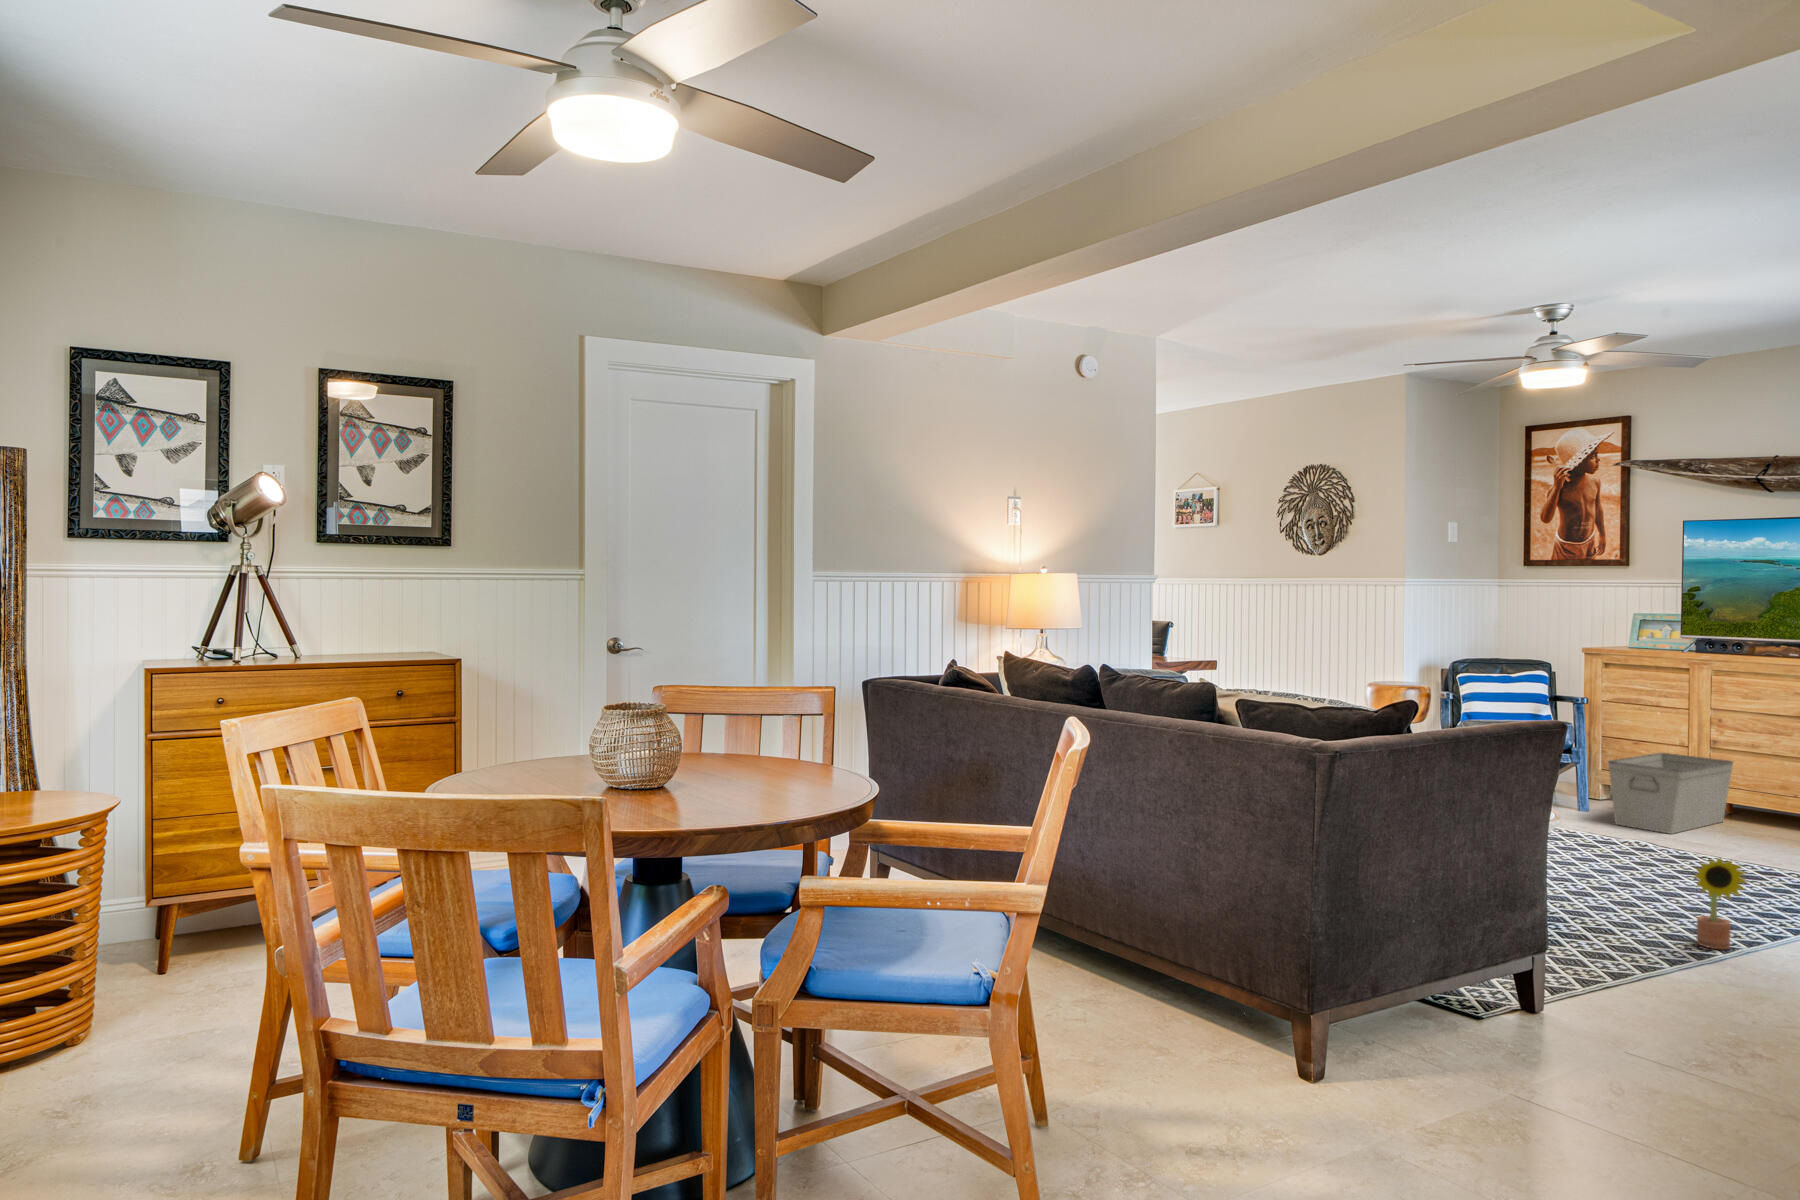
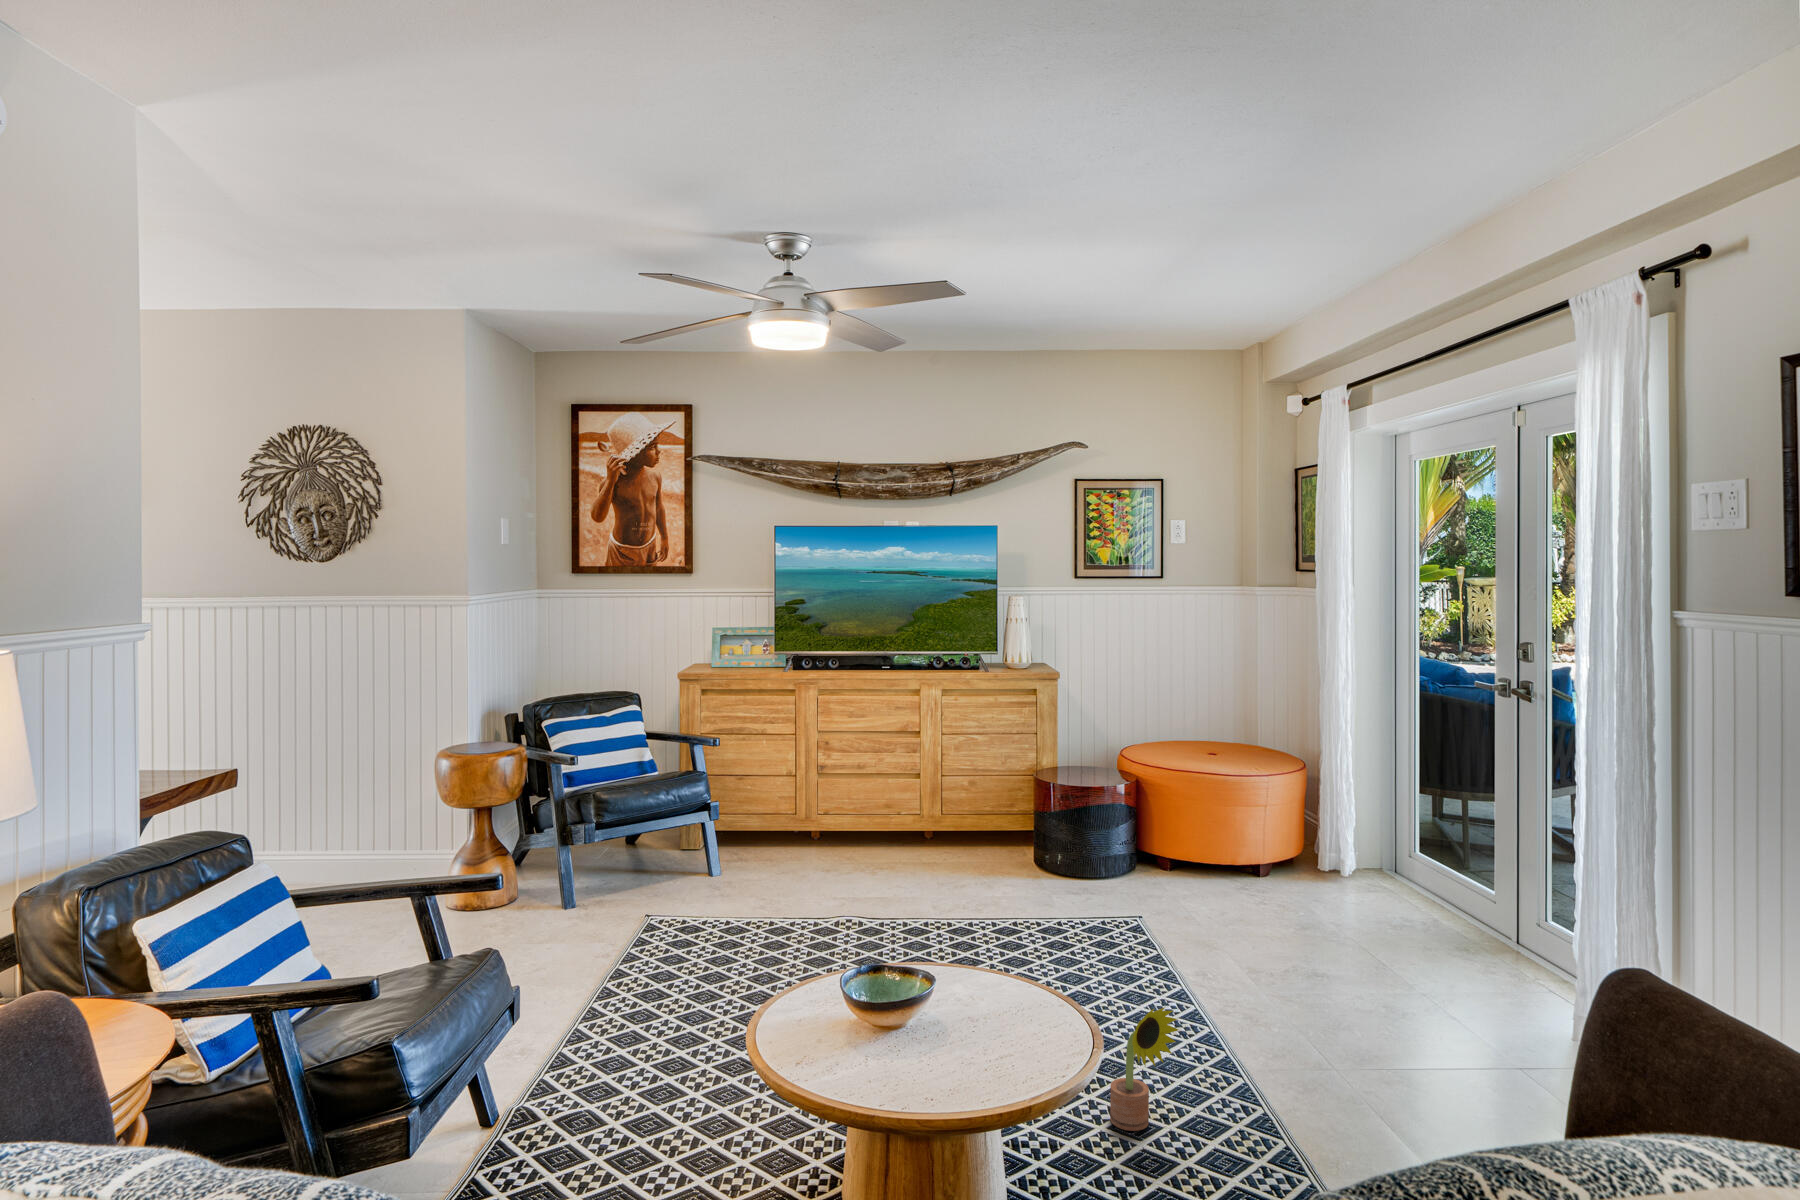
storage bin: present [1608,753,1733,834] -> none [756,788,848,891]

